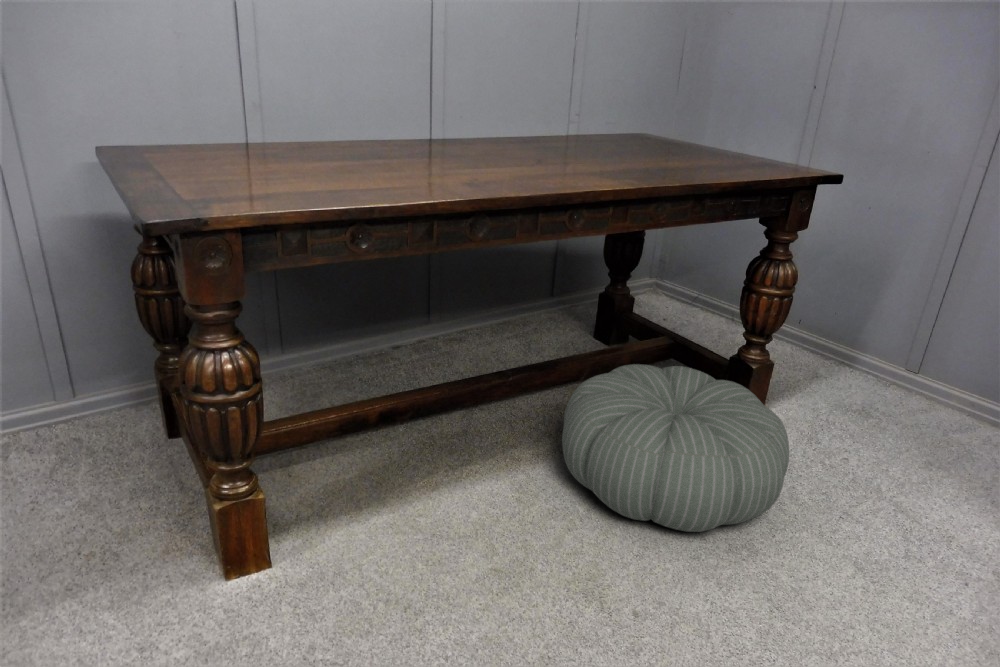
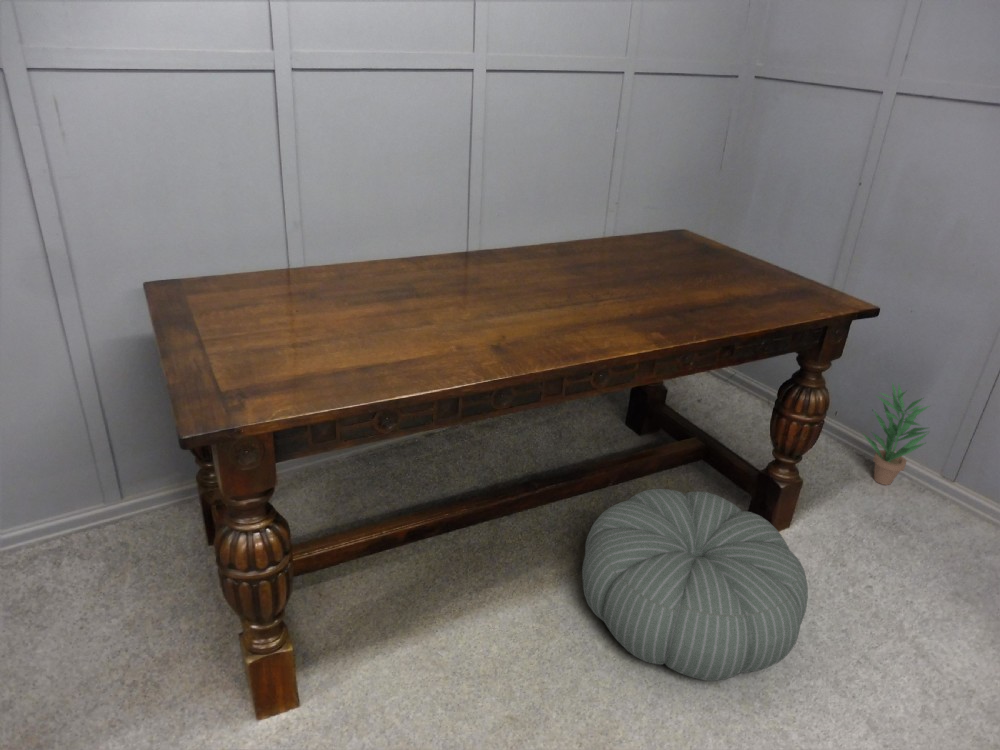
potted plant: none [825,275,892,381] -> present [864,384,930,485]

